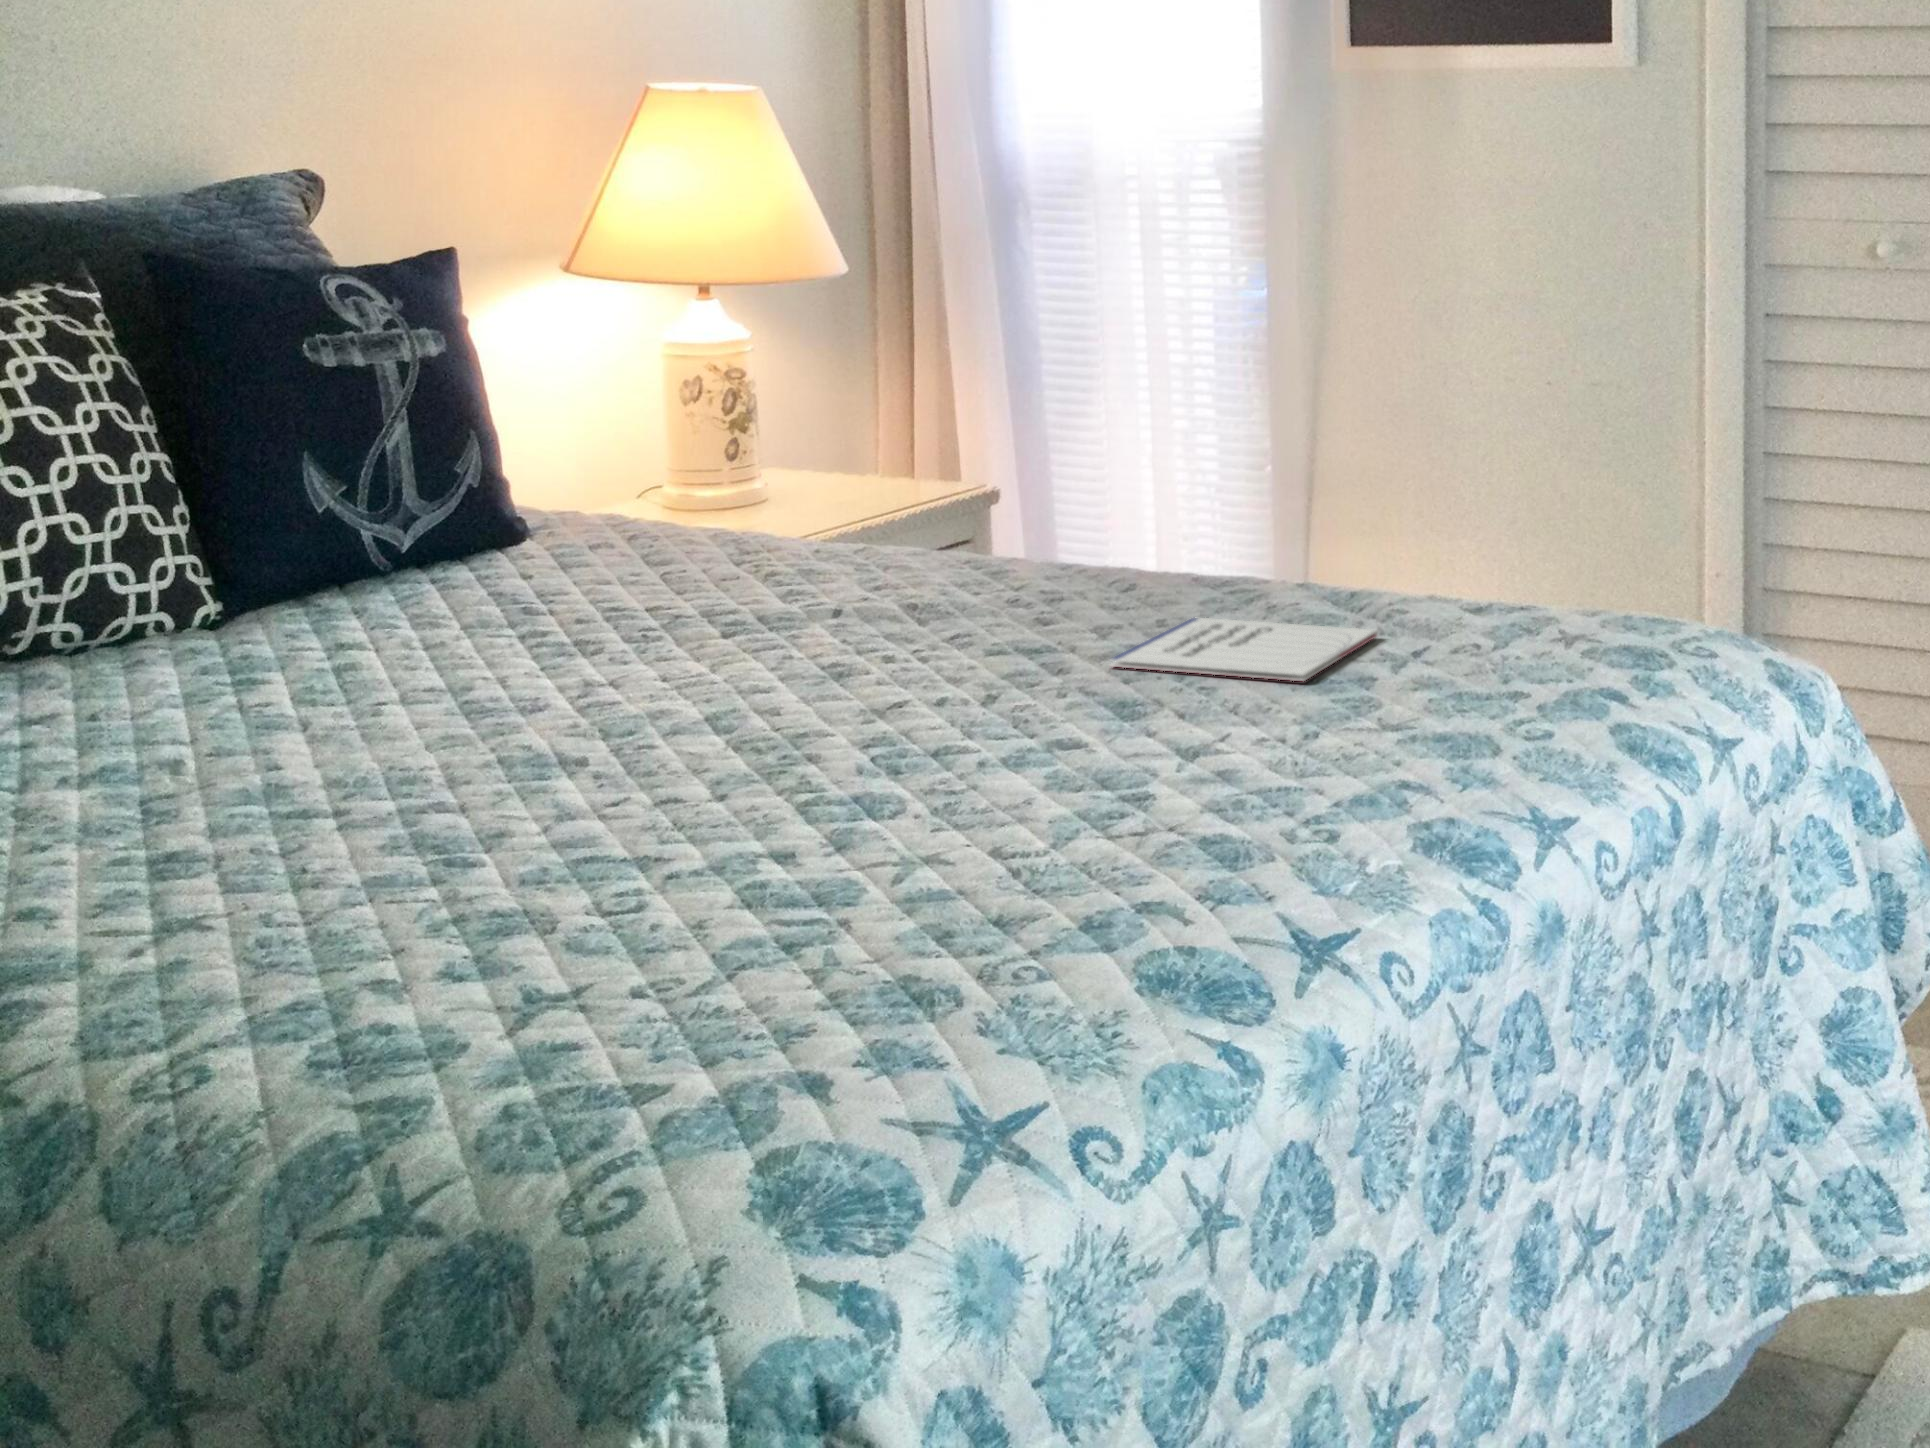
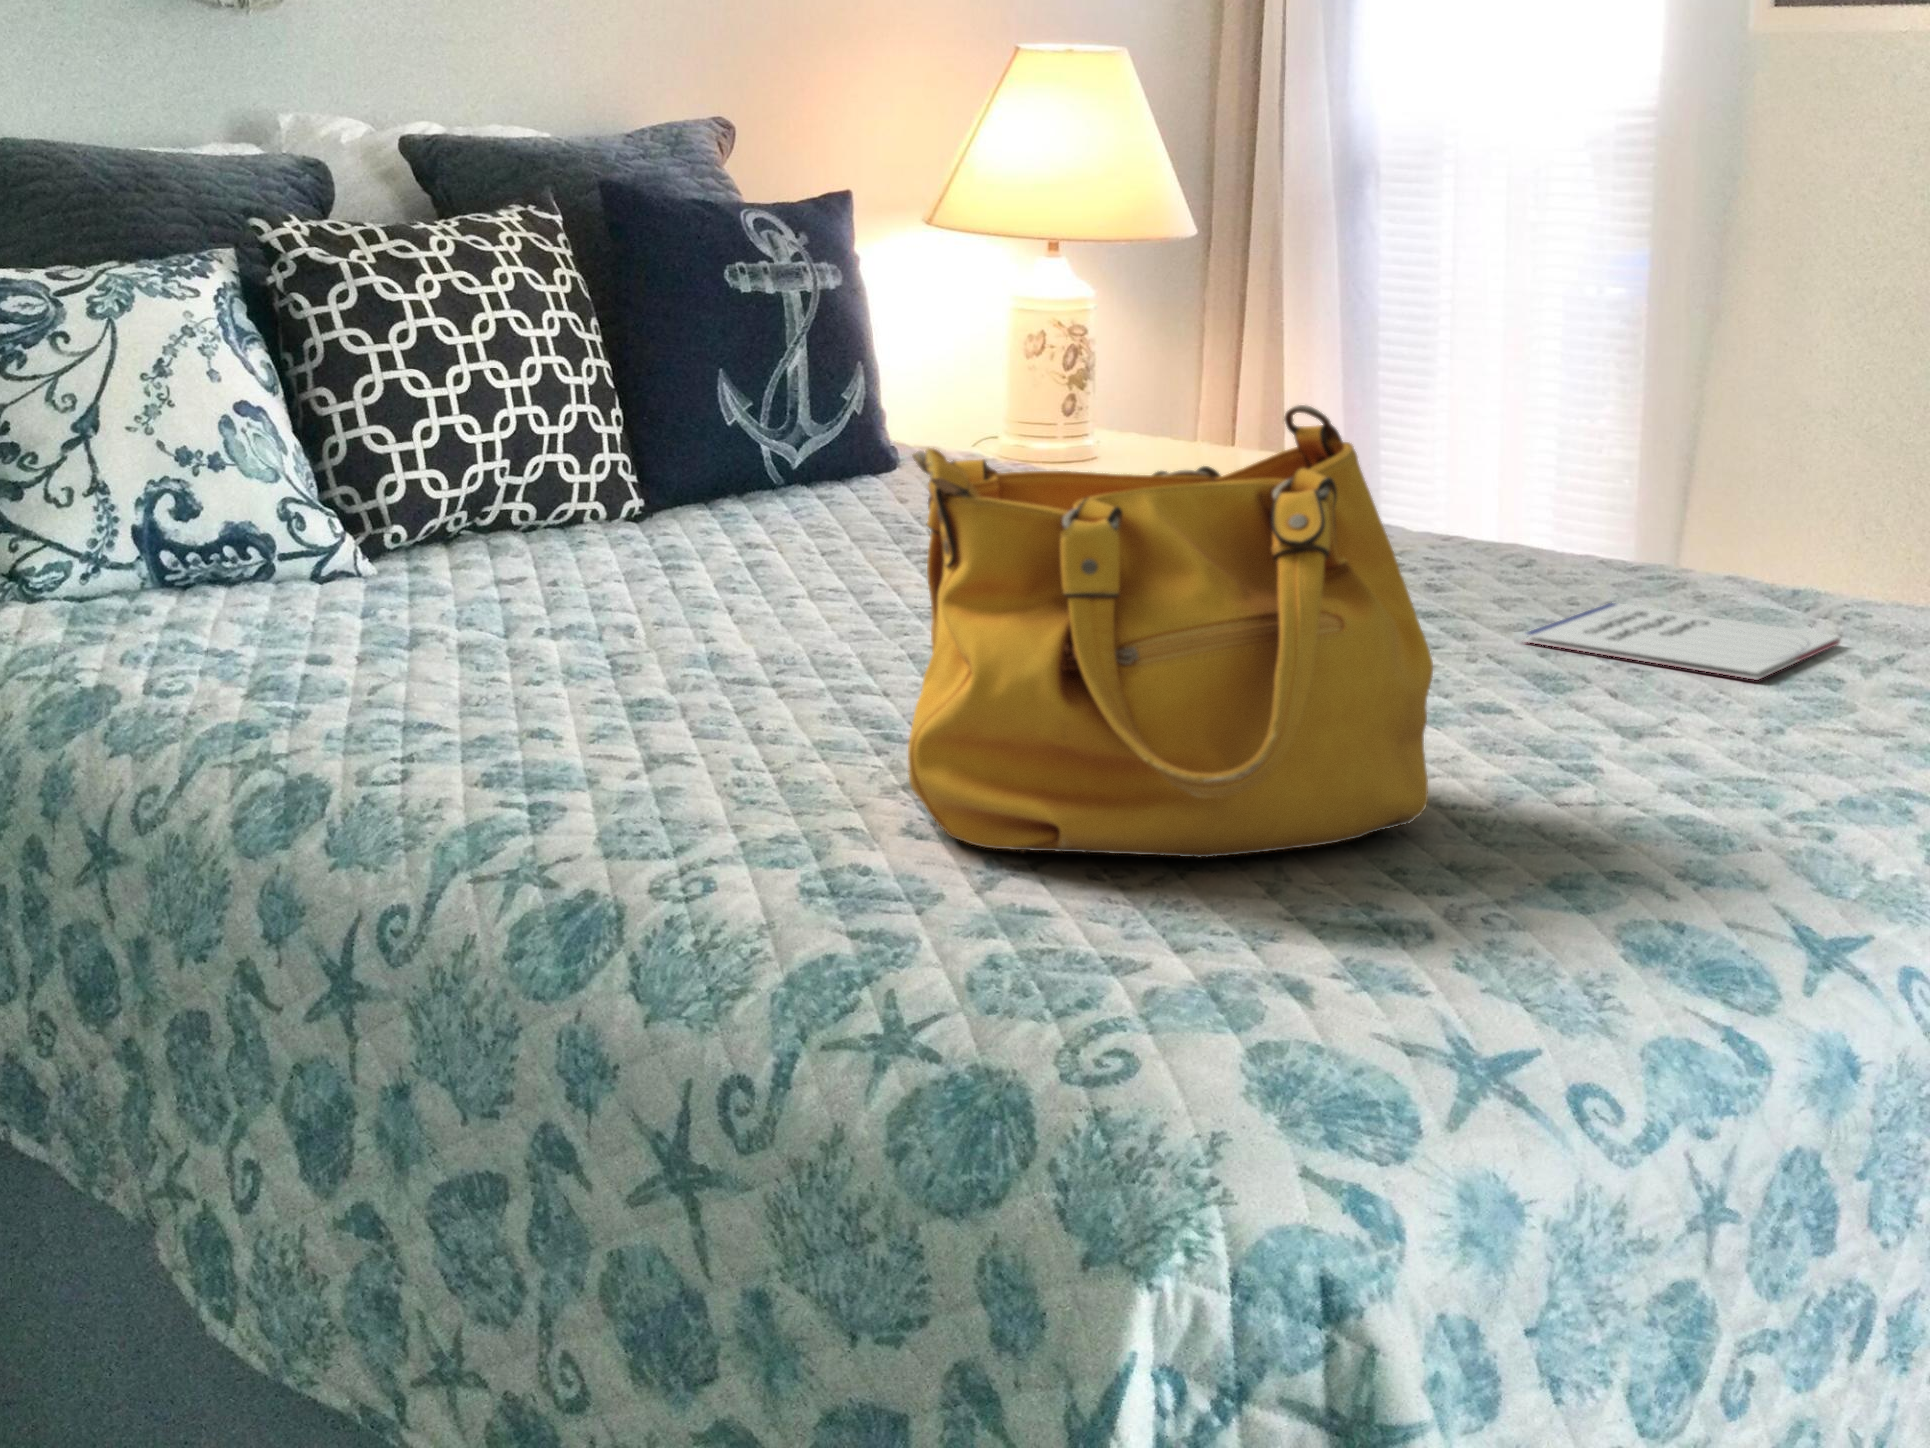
handbag: none [423,479,982,975] -> present [908,405,1433,857]

